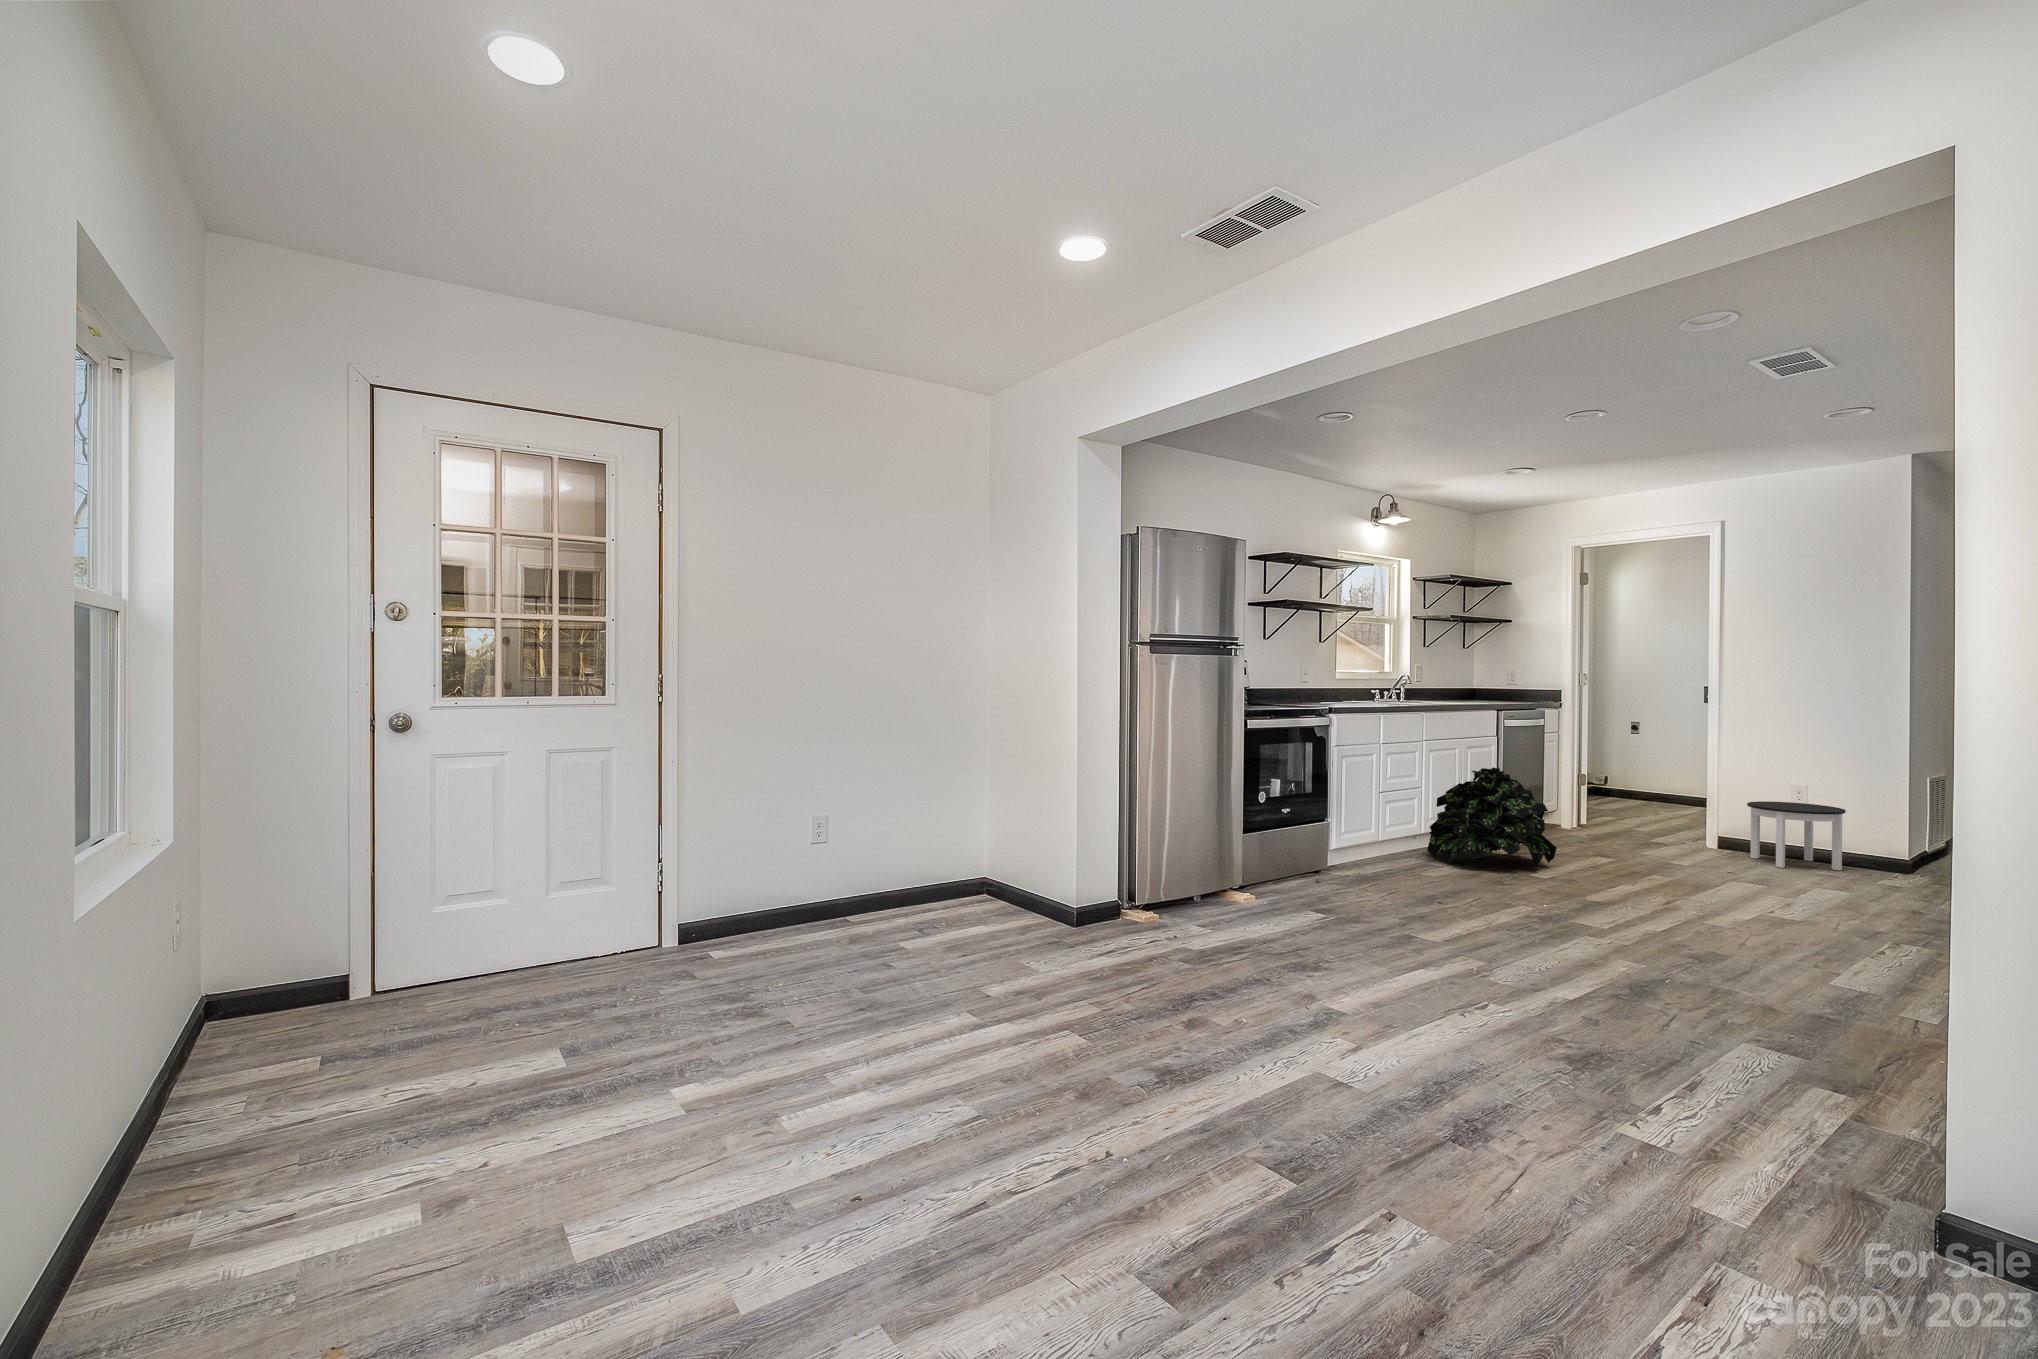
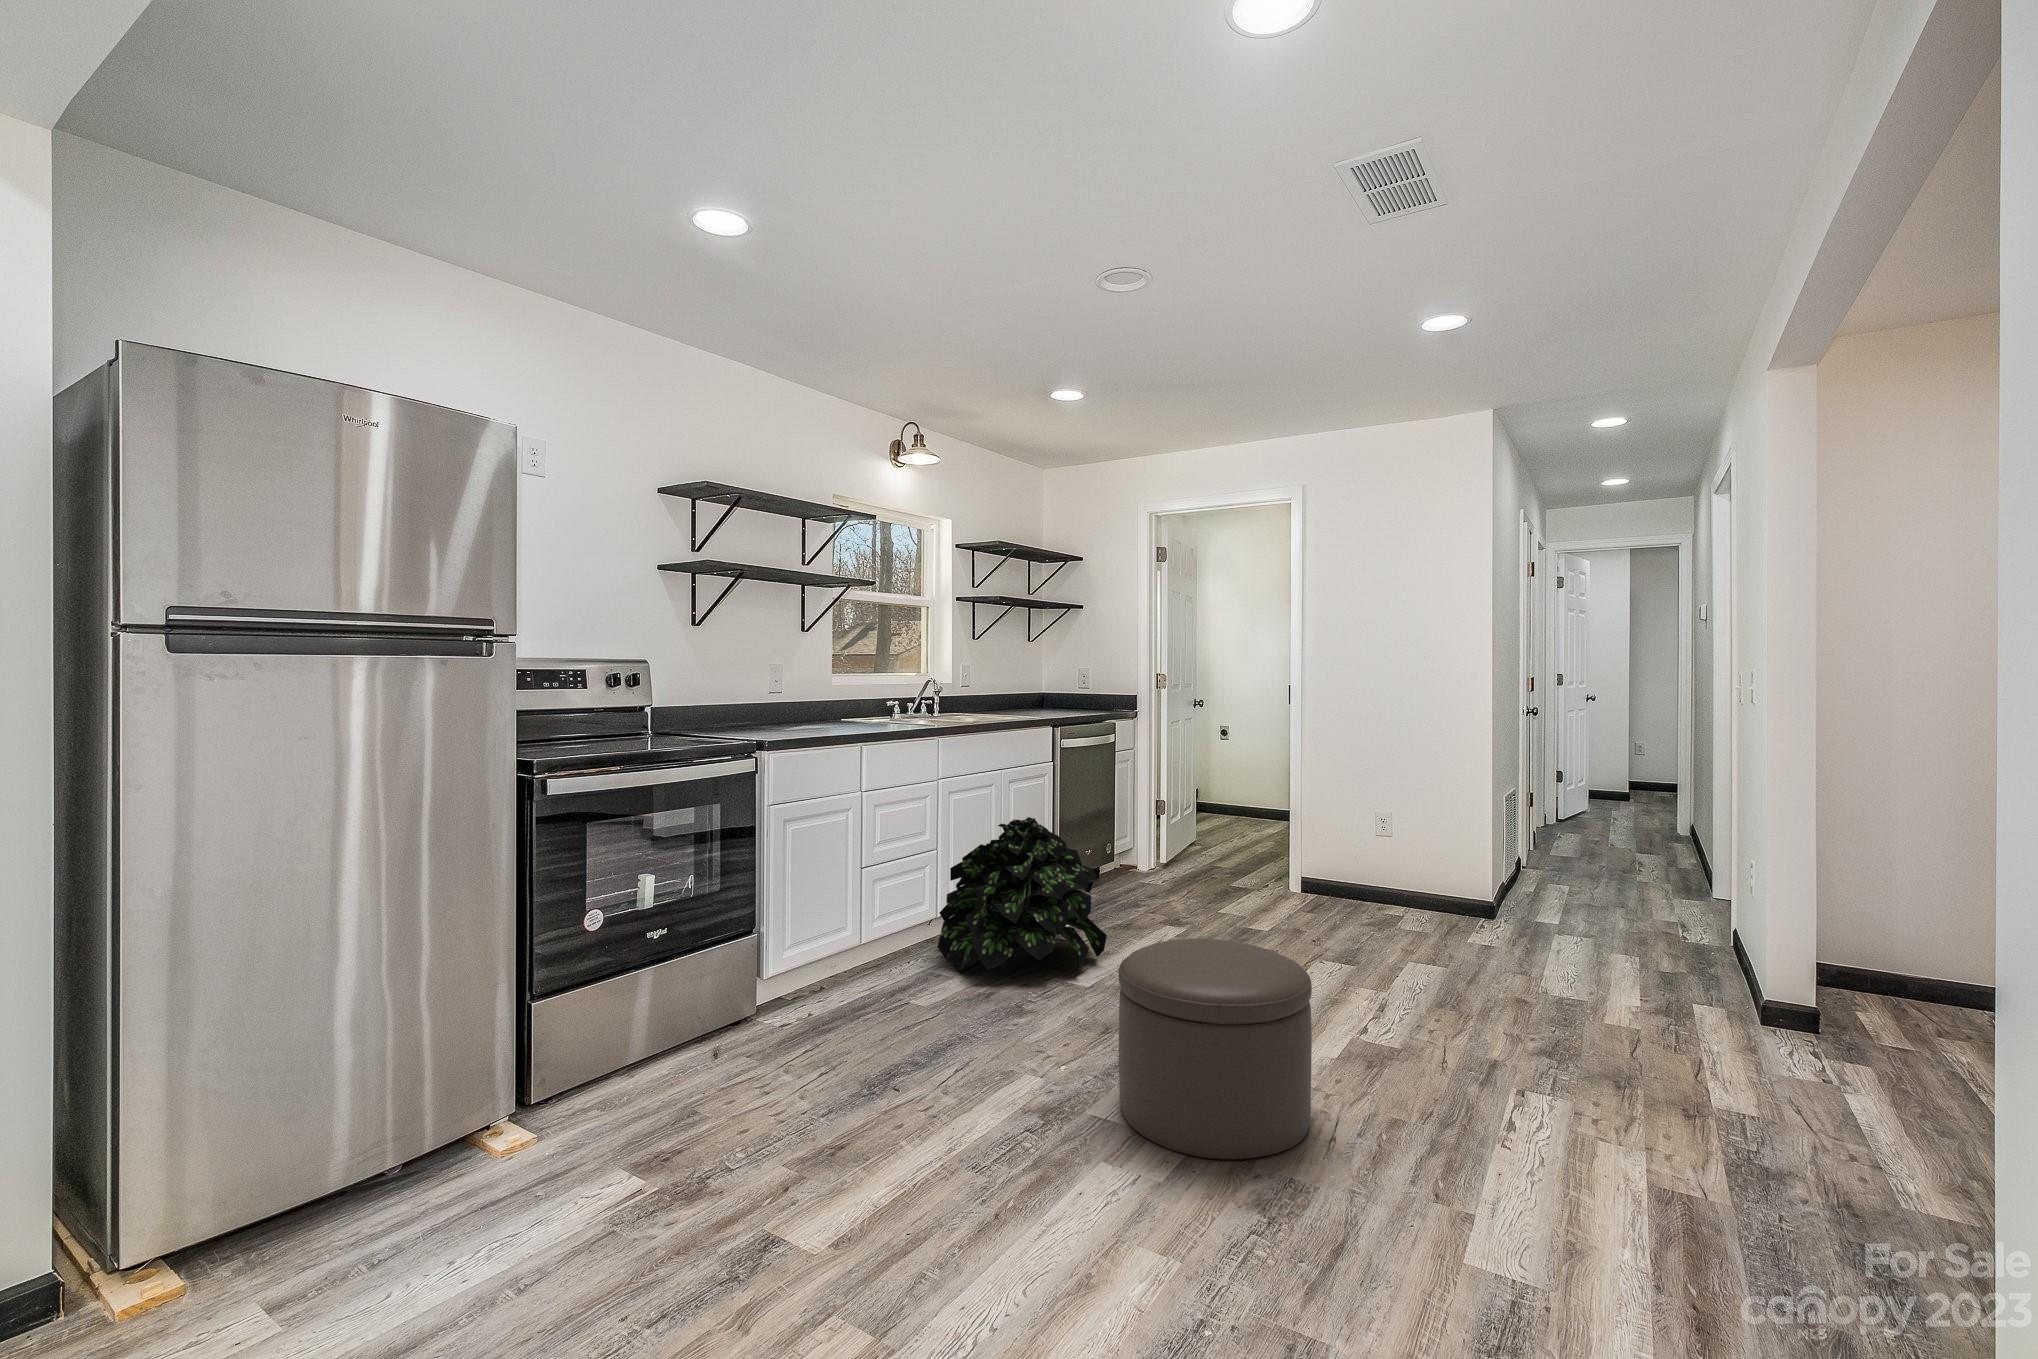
round table: present [1747,801,1846,870] -> none [1334,837,1437,928]
ottoman: none [1587,828,1720,937] -> present [1119,938,1312,1159]

